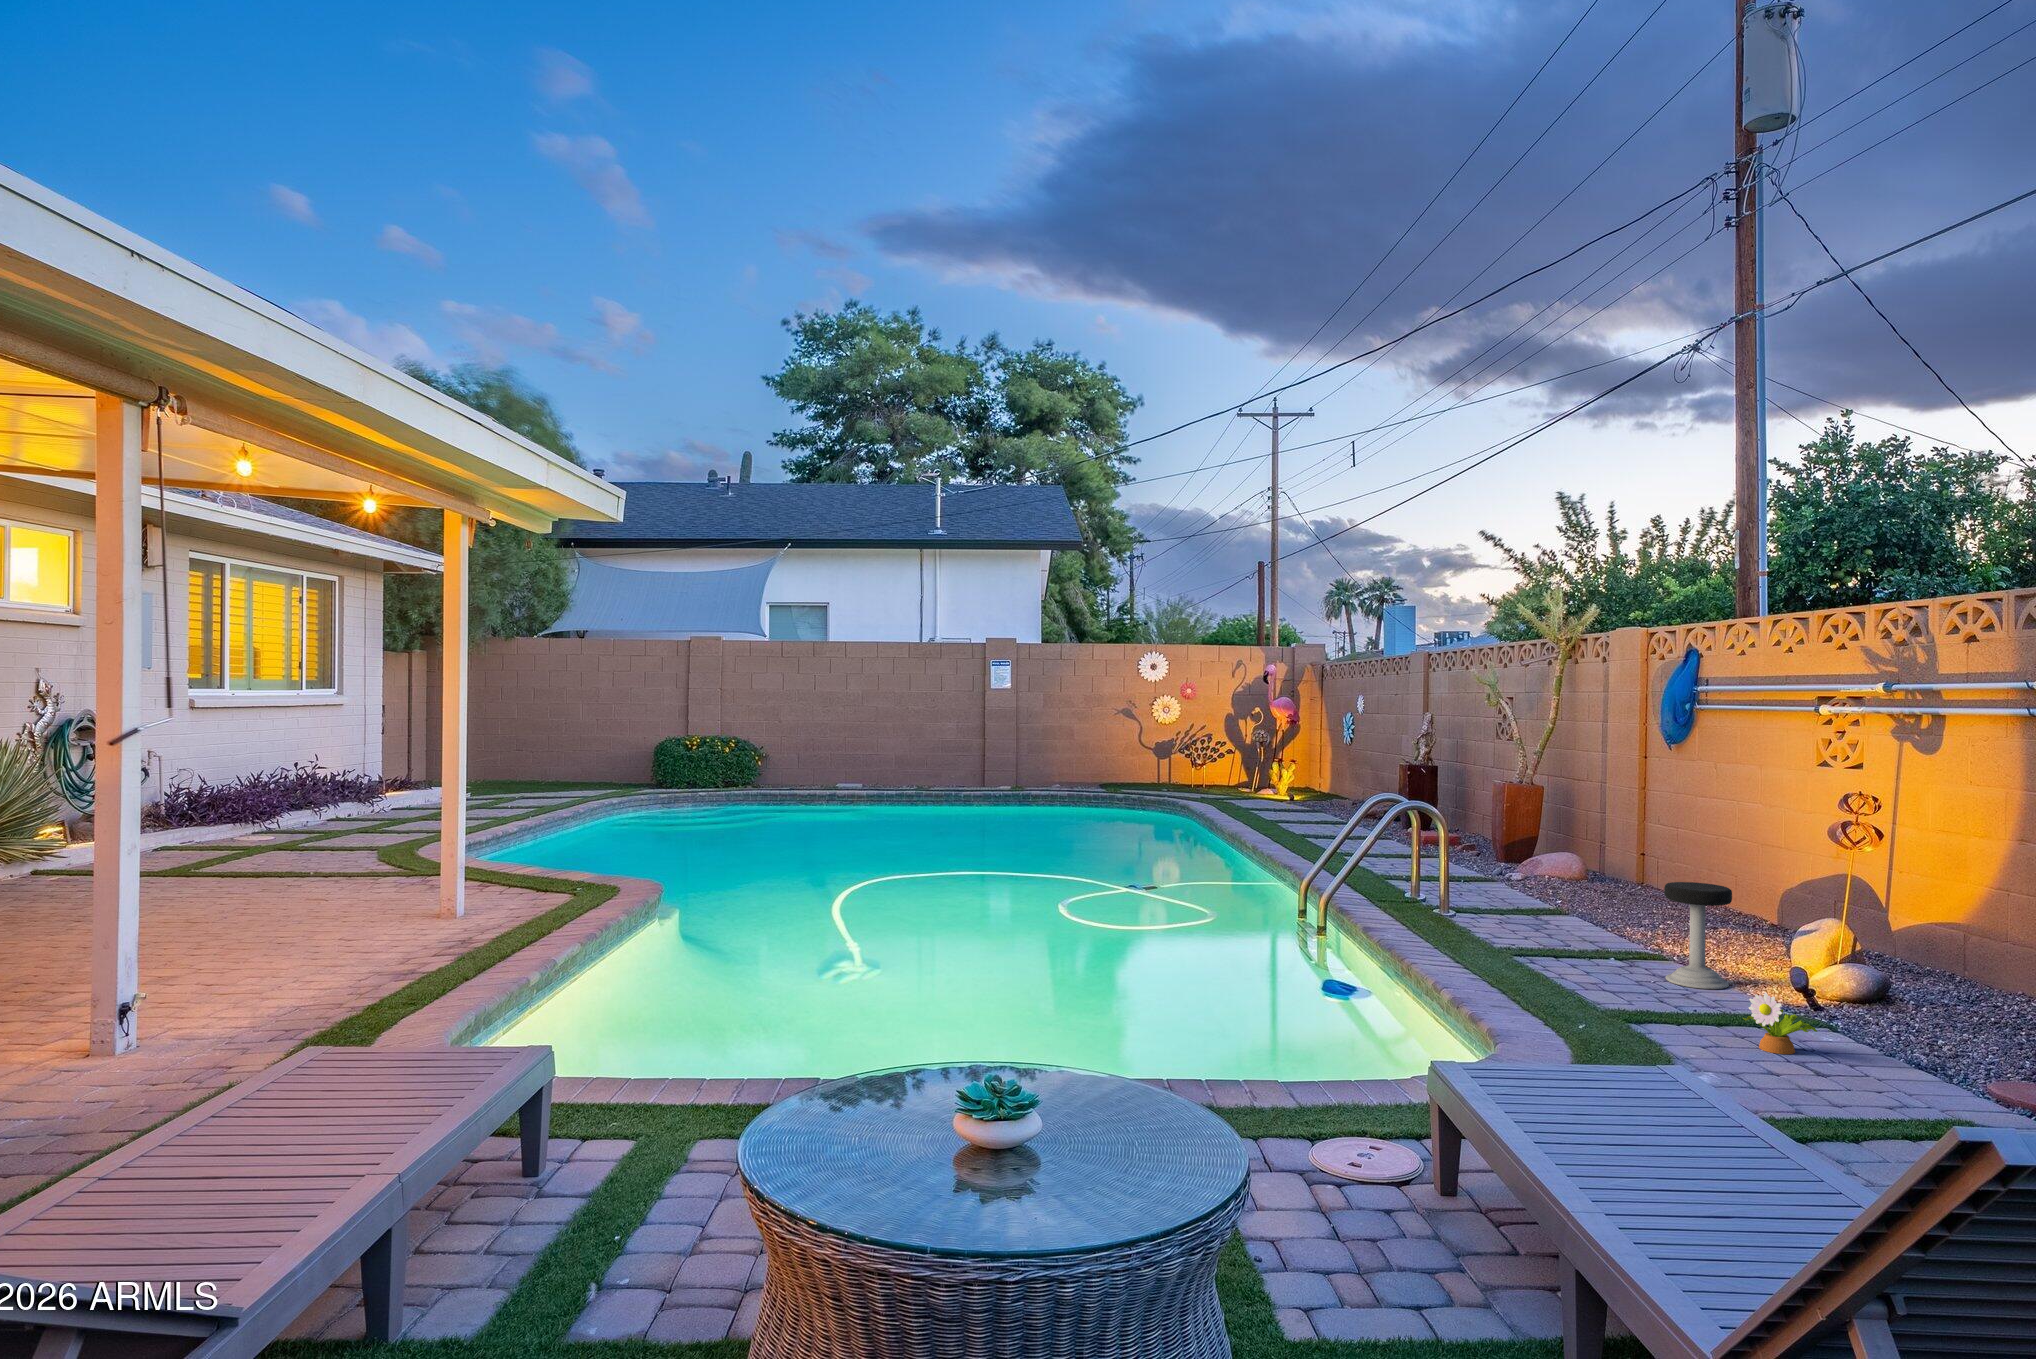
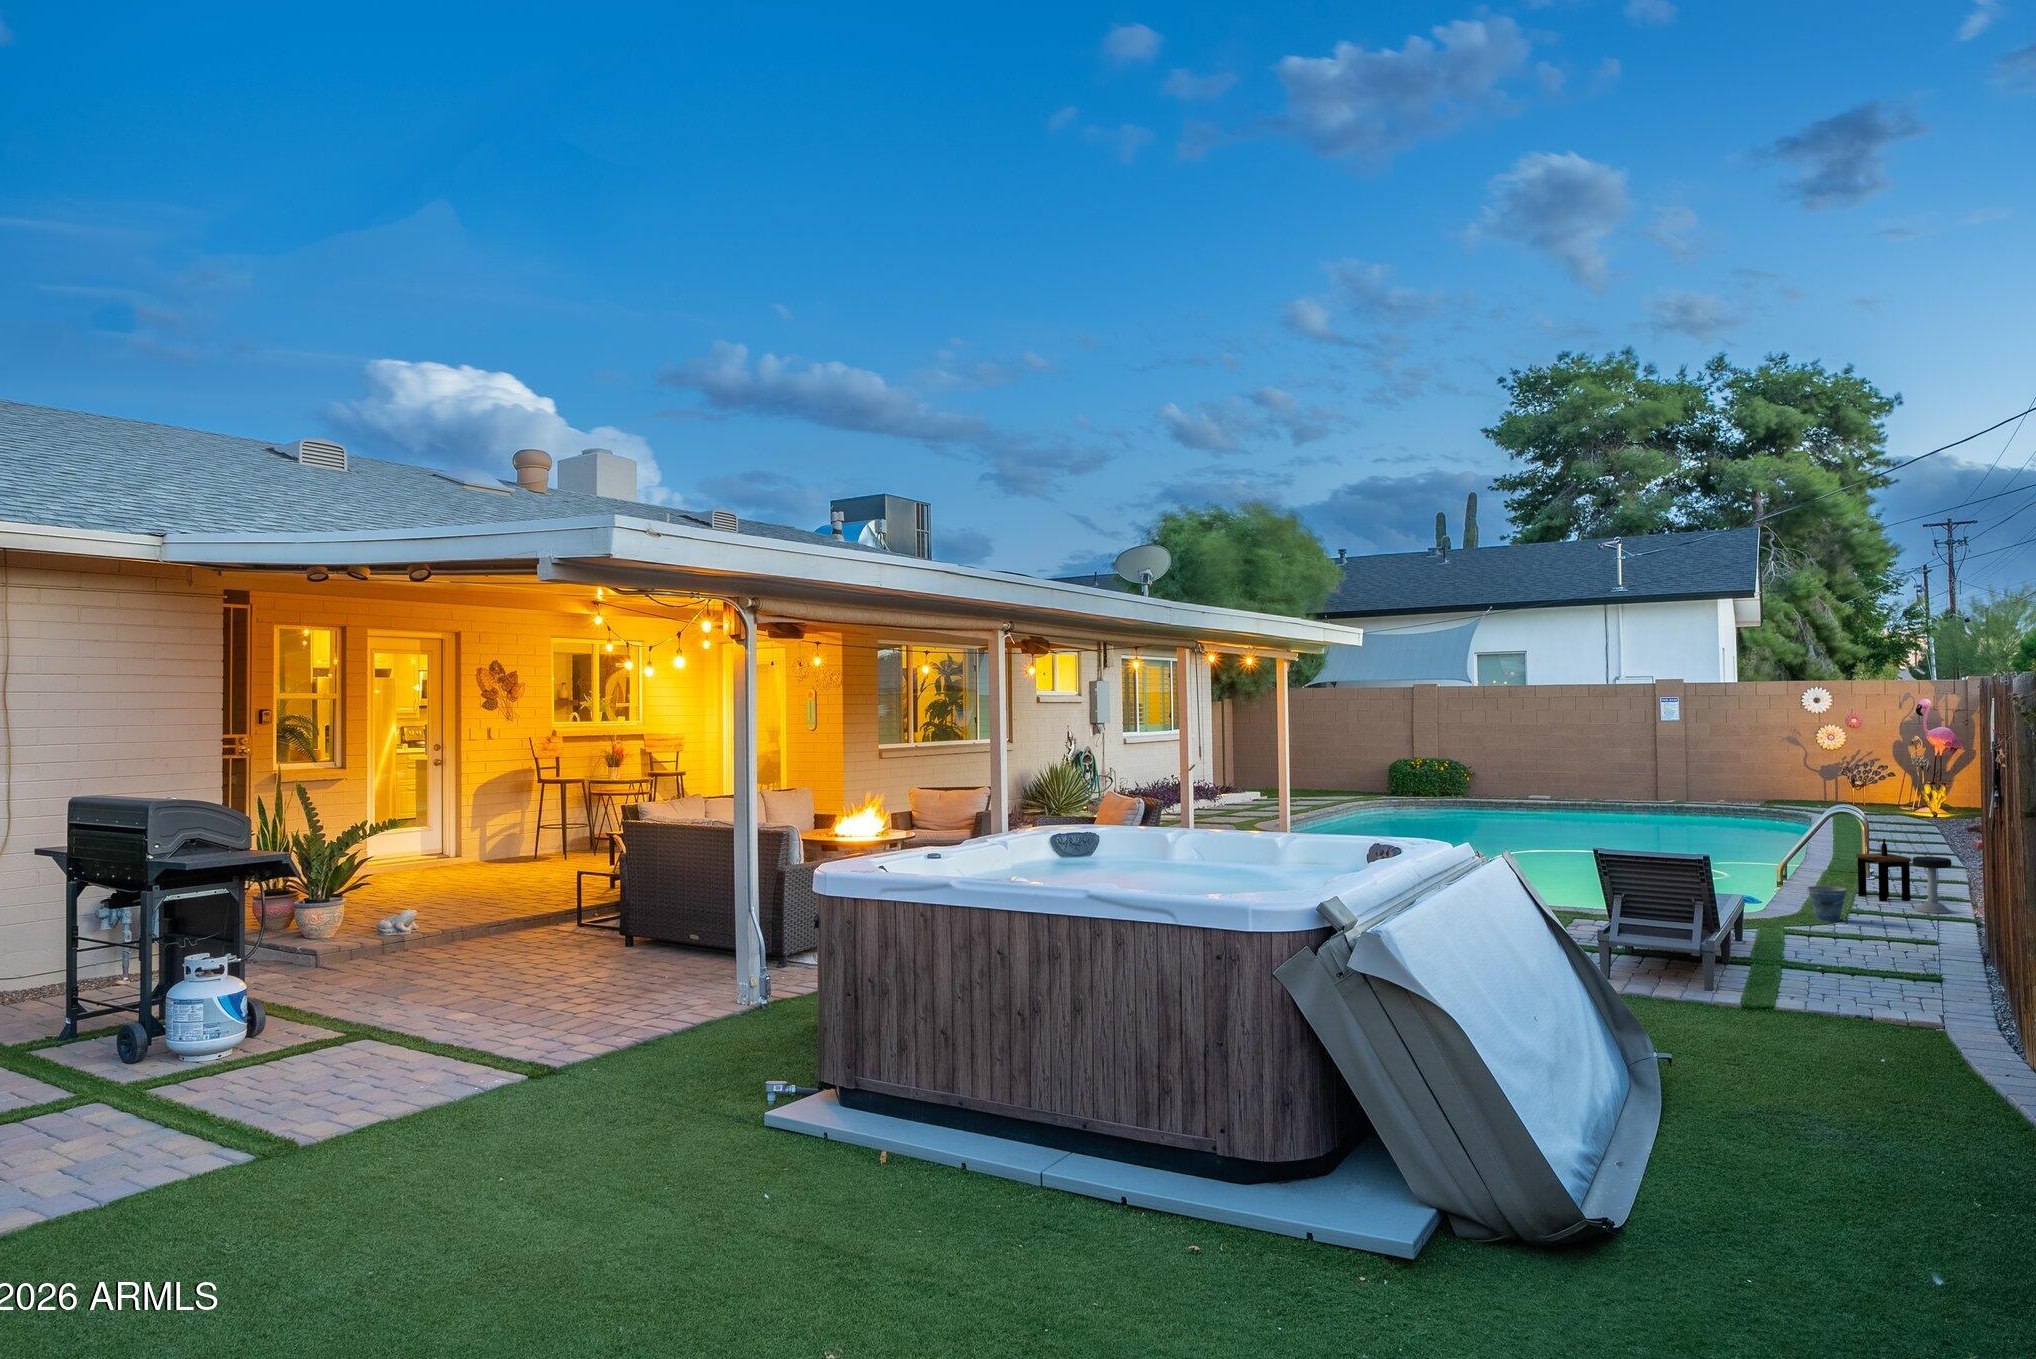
side table: none [1516,849,1609,962] -> present [1856,839,1911,901]
bucket: none [1591,960,1671,1039] -> present [1807,886,1847,921]
decorative plant: present [1743,992,1817,1054] -> none [1877,900,1909,929]

